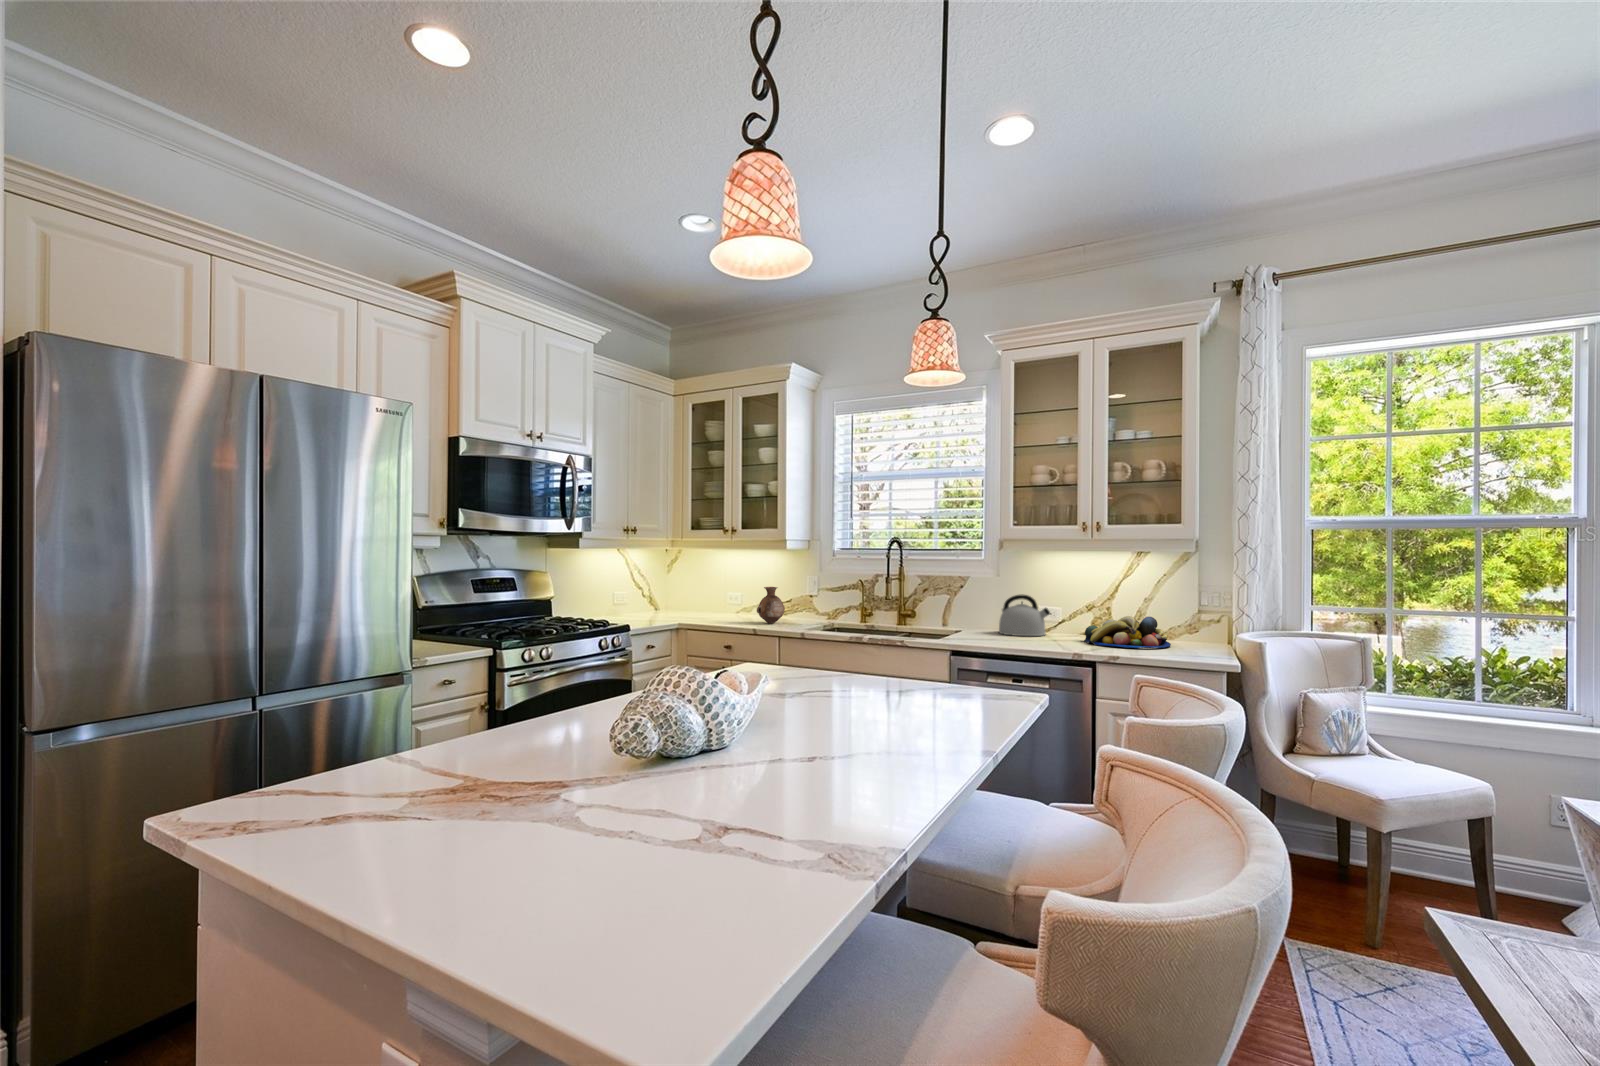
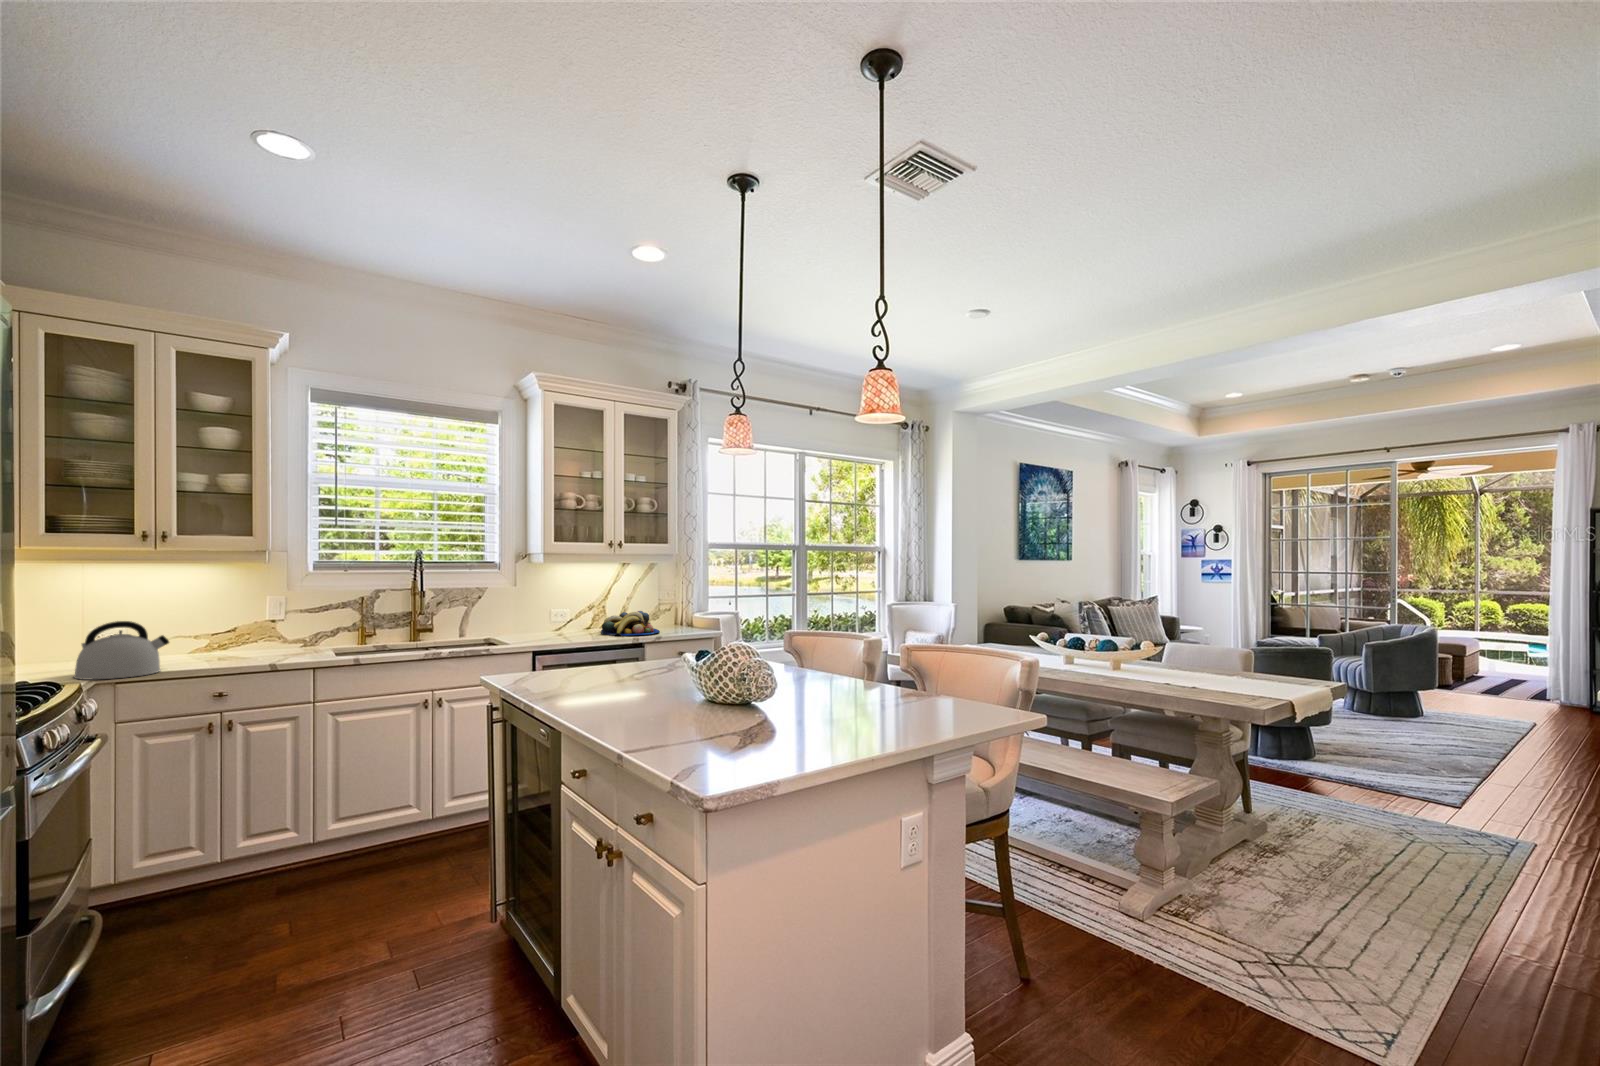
vase: present [757,587,785,623] -> none [235,613,280,662]
kettle: present [999,594,1050,636] -> present [74,621,169,680]

